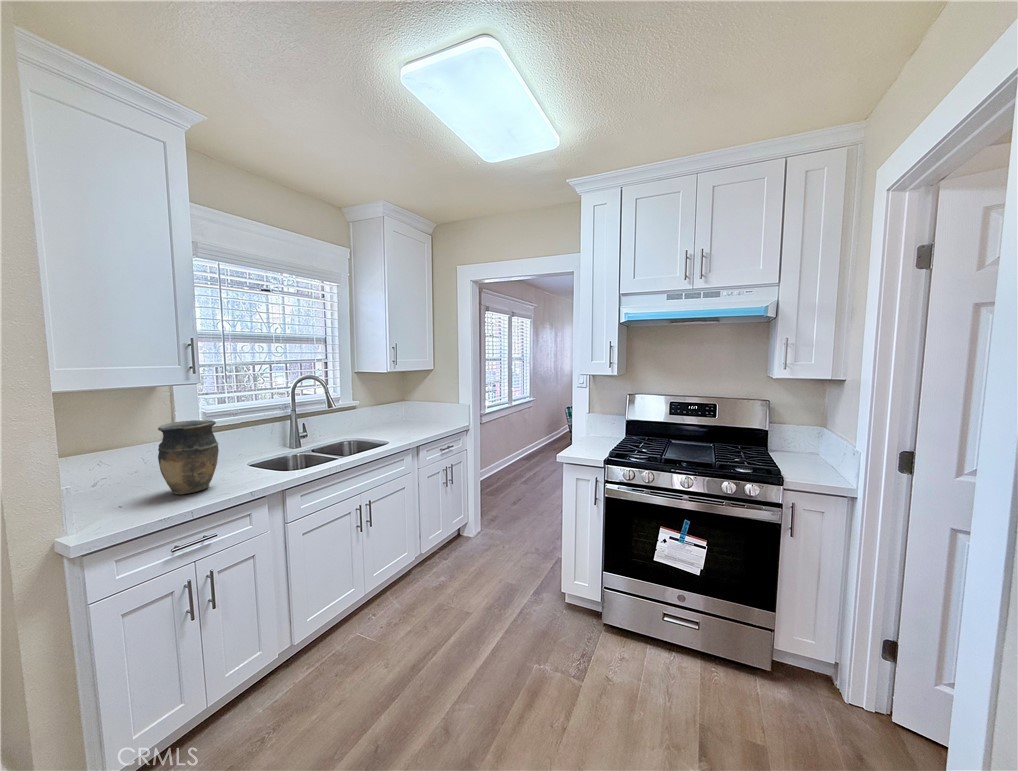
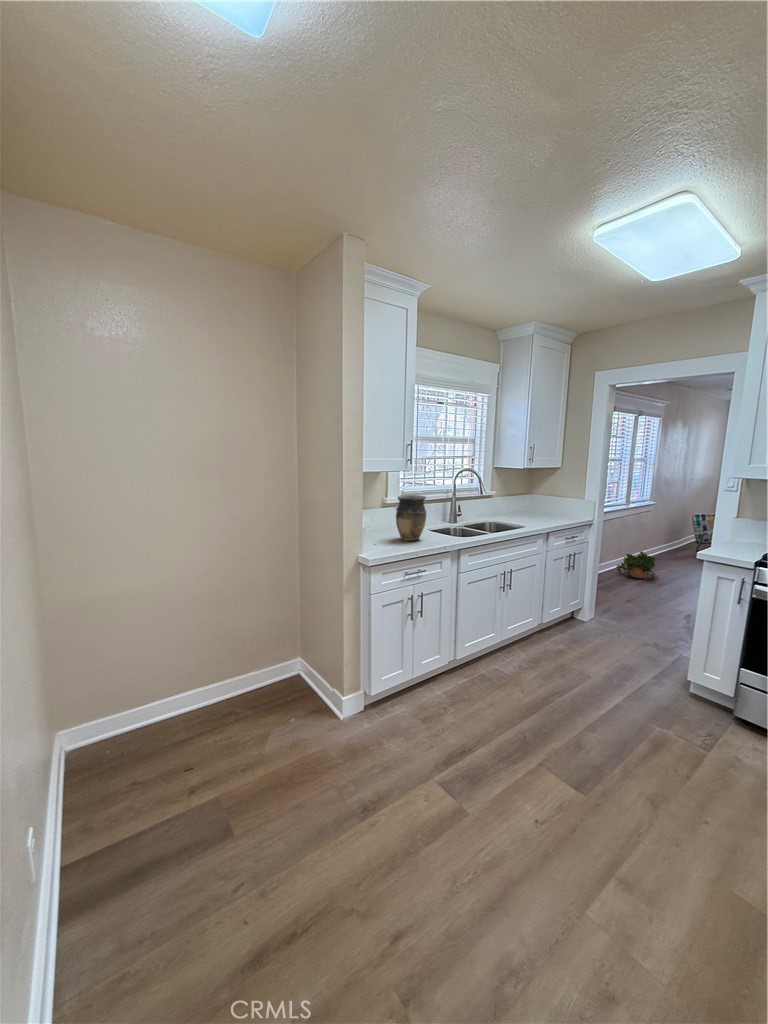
potted plant: none [504,445,539,473] -> present [617,551,656,578]

